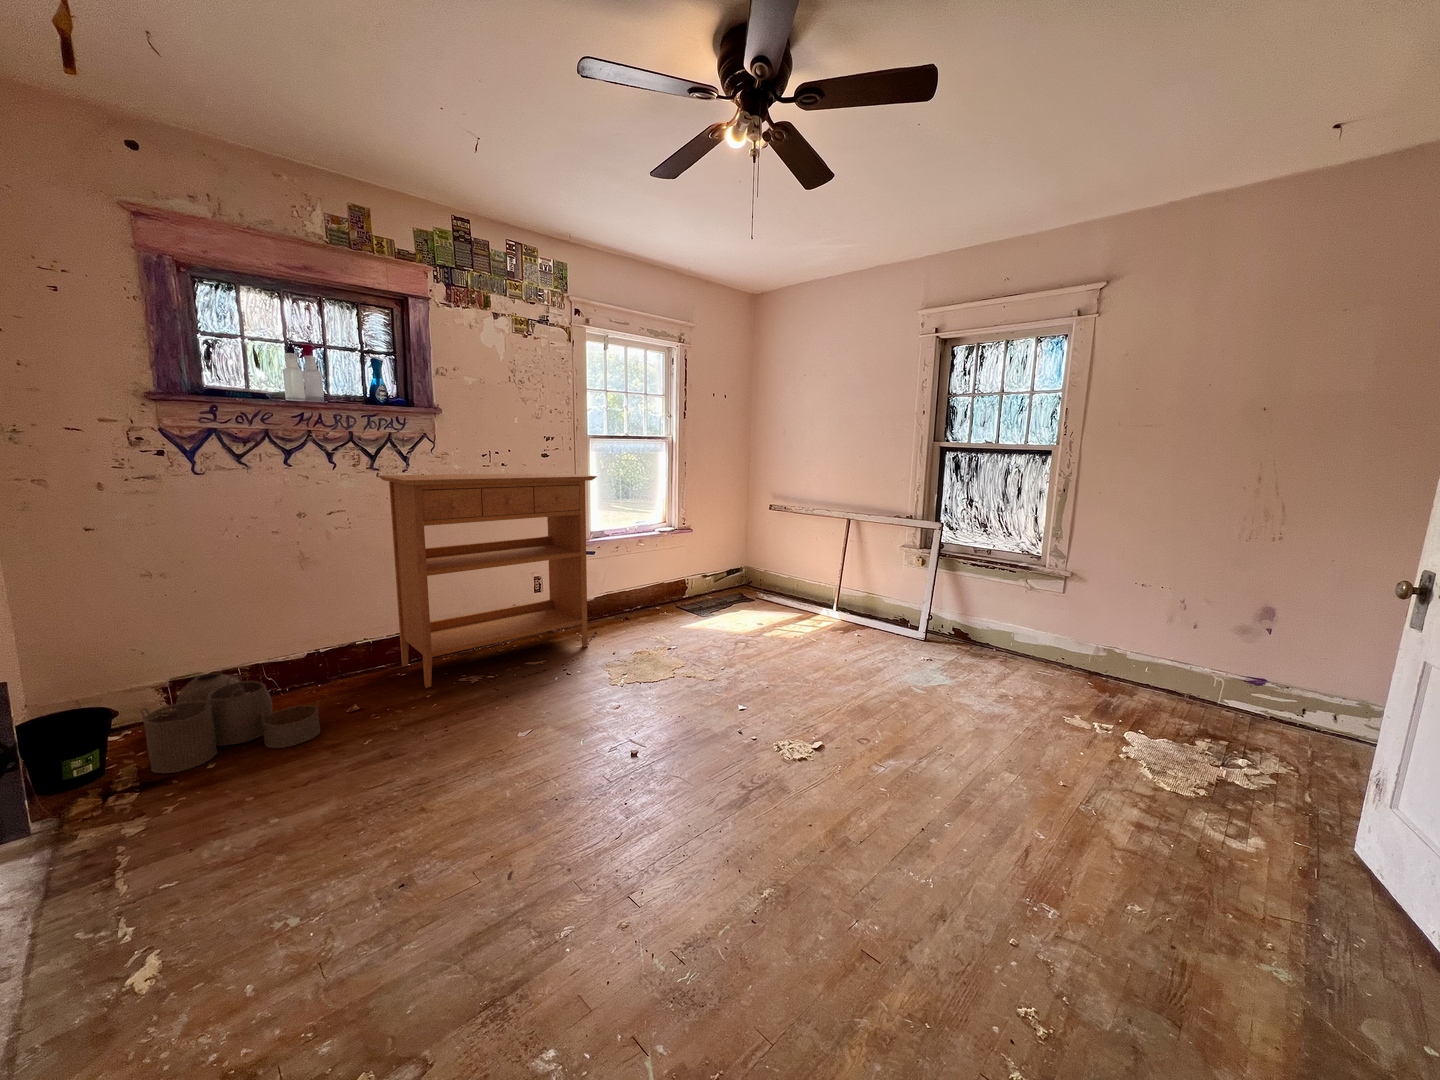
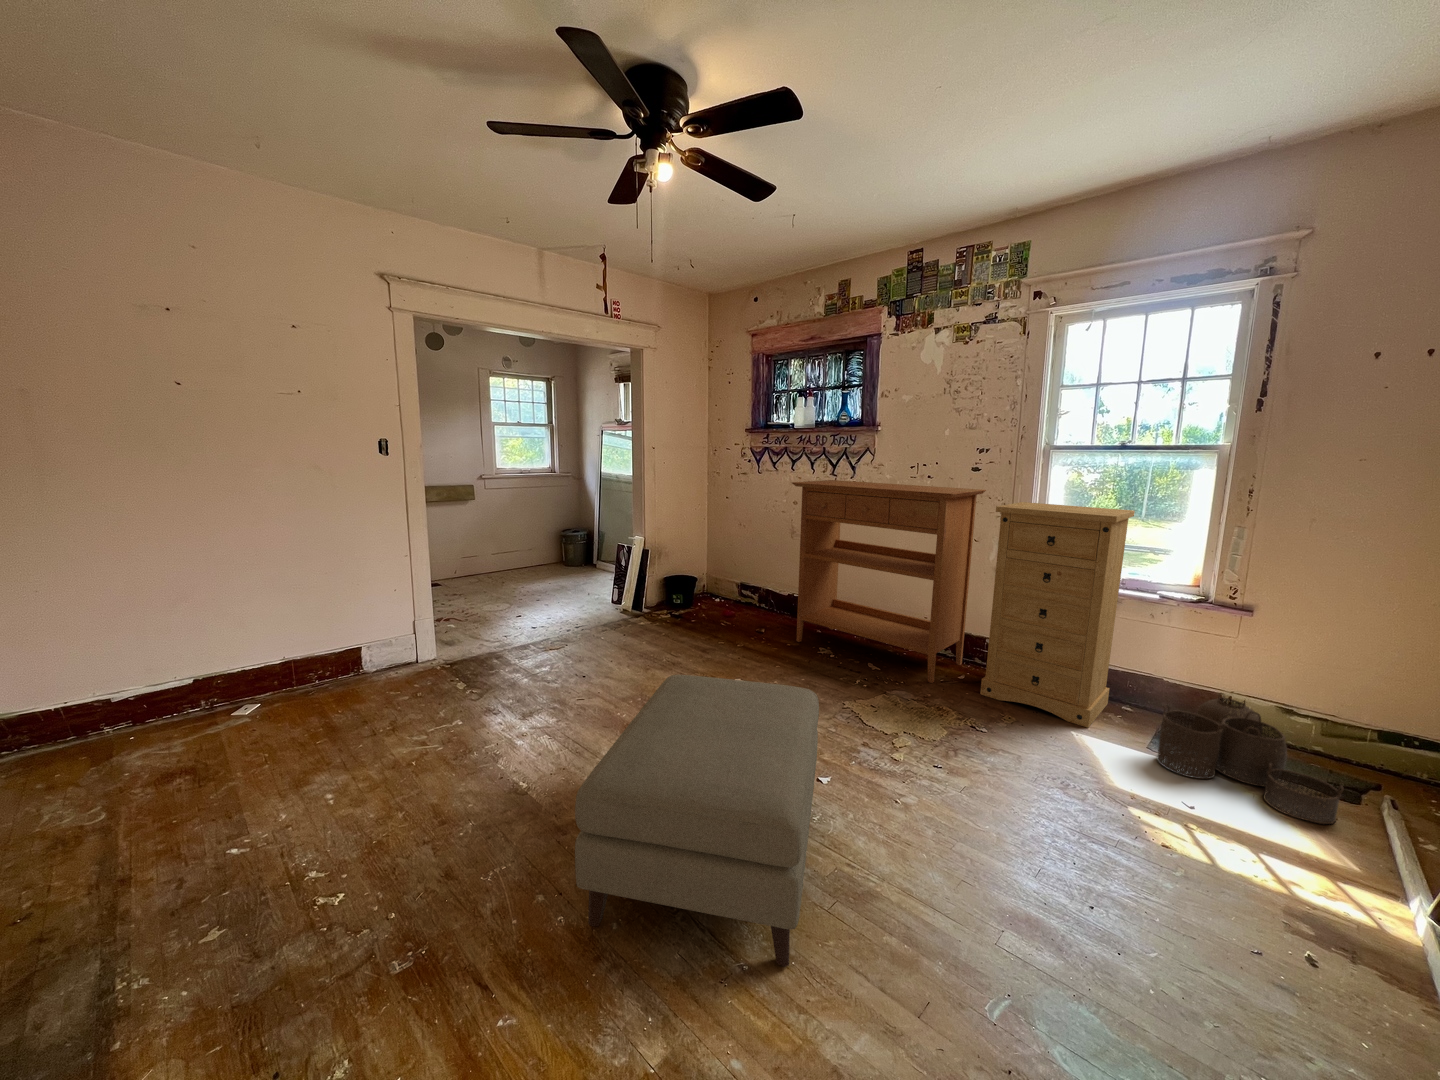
dresser: none [585,479,678,636] -> present [980,502,1135,728]
ottoman: none [739,627,965,807] -> present [575,675,819,967]
woven basket: present [141,671,320,773] -> present [1157,697,1344,824]

